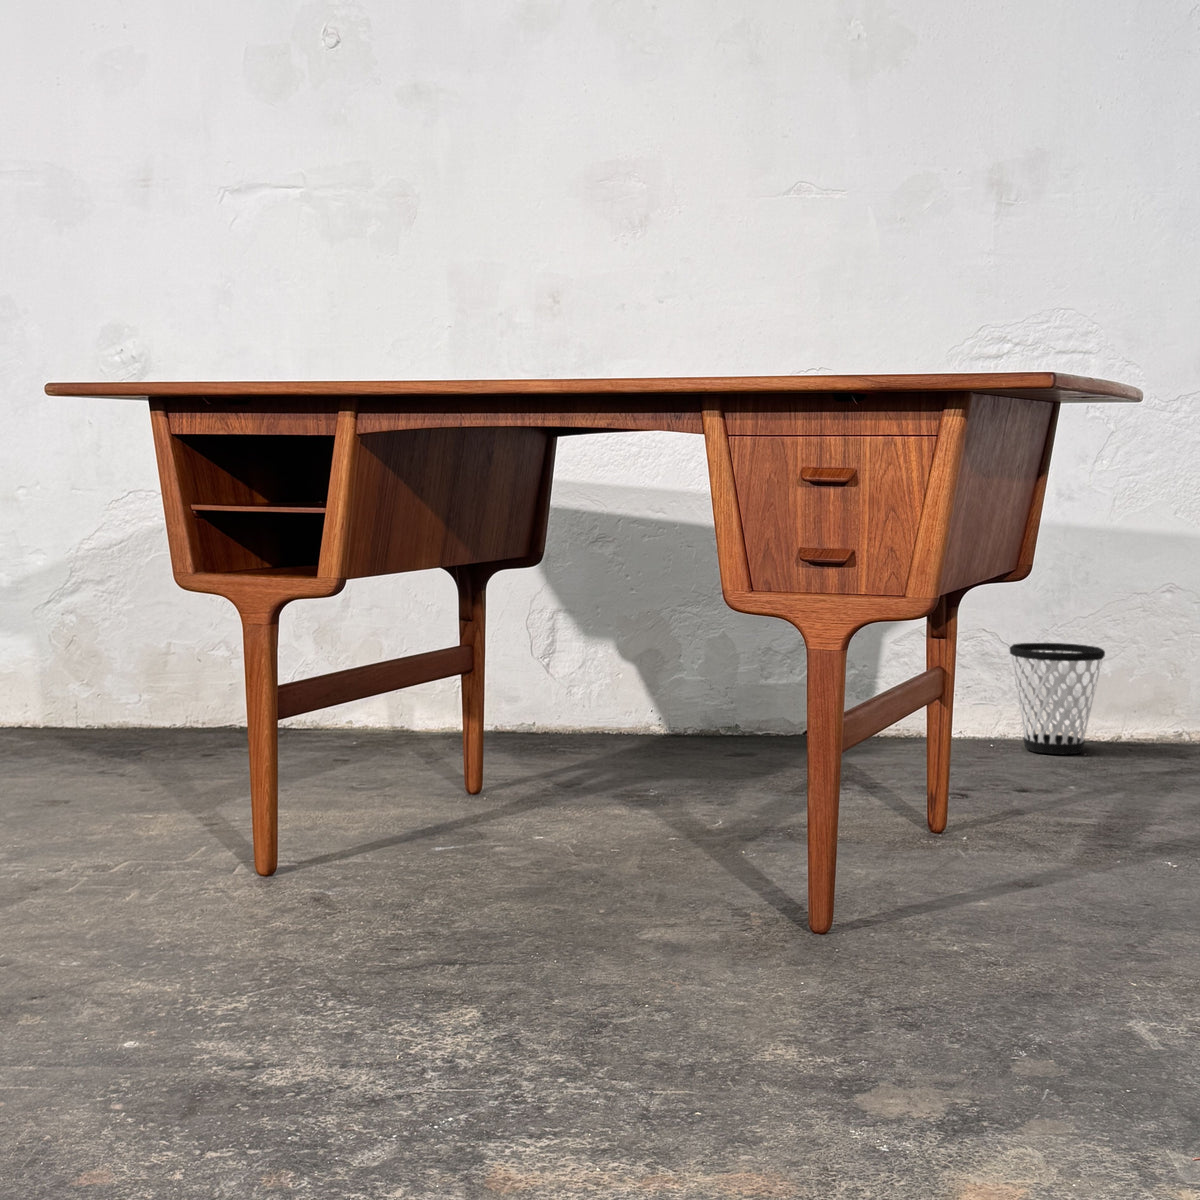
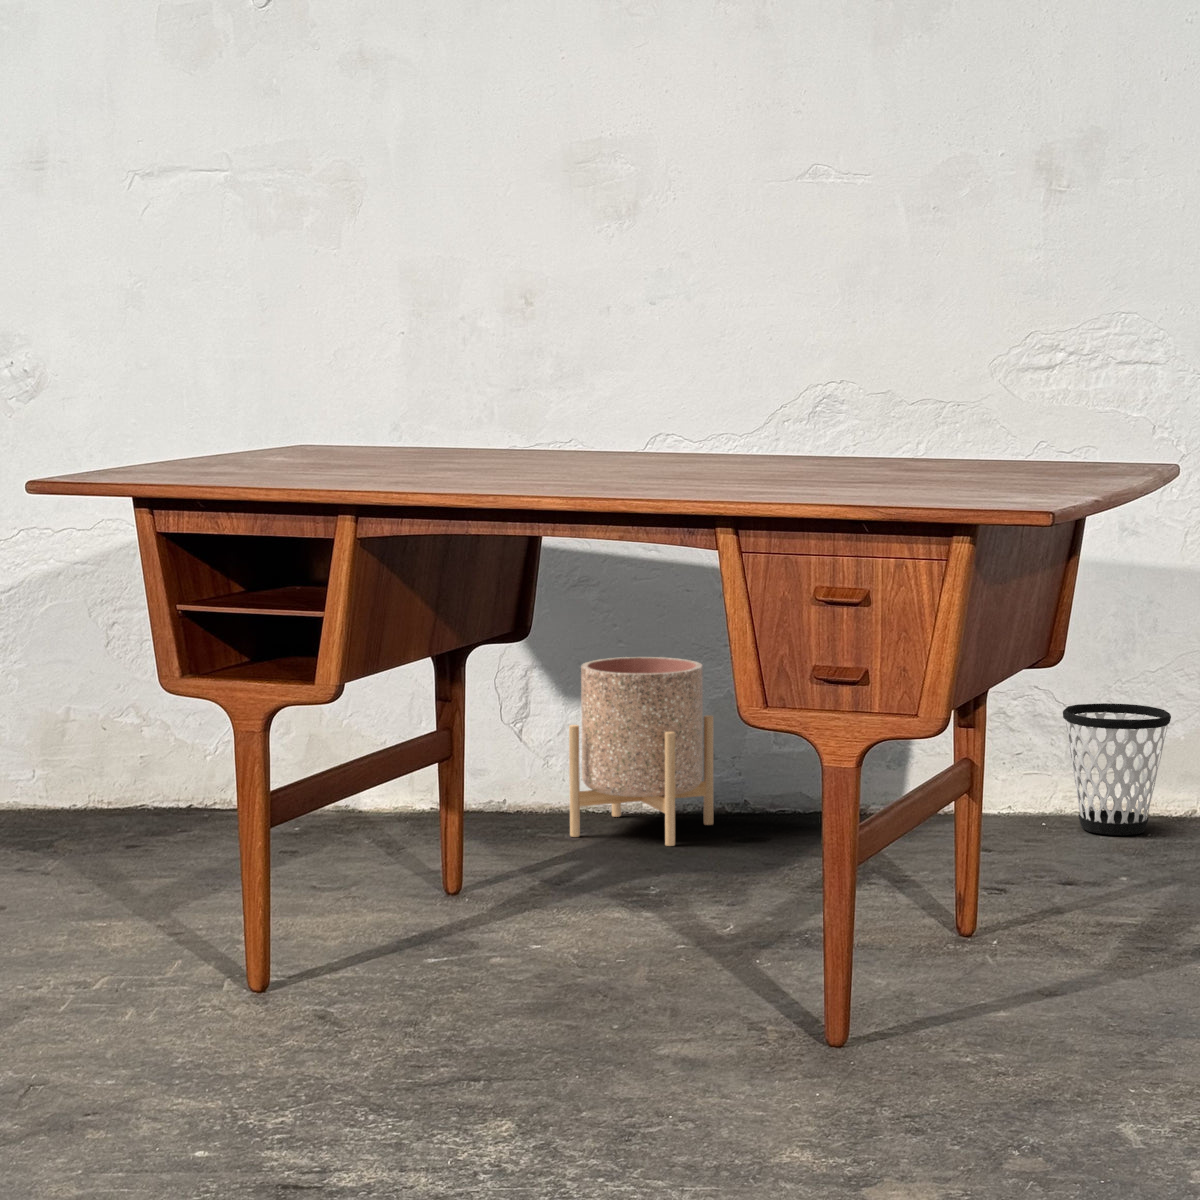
planter: none [584,601,708,759] -> present [569,657,713,846]

